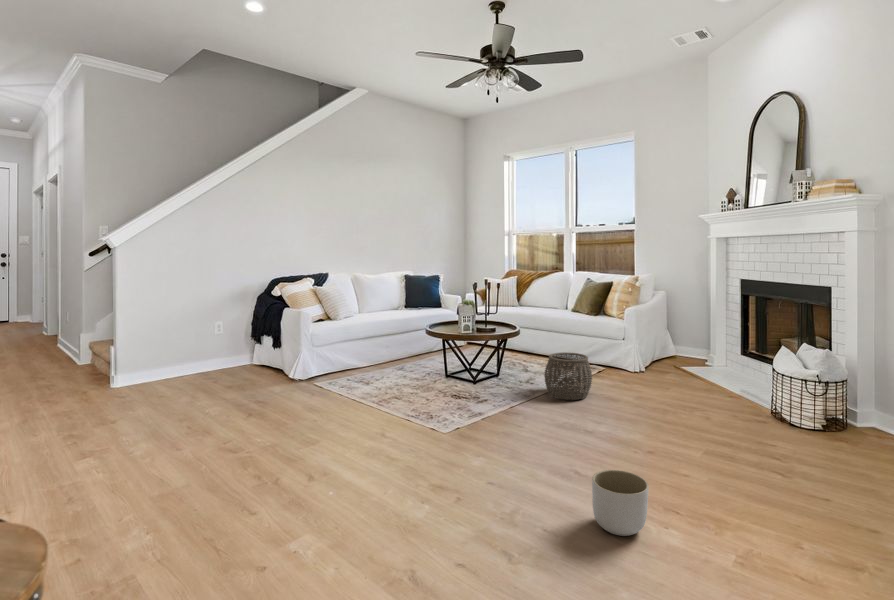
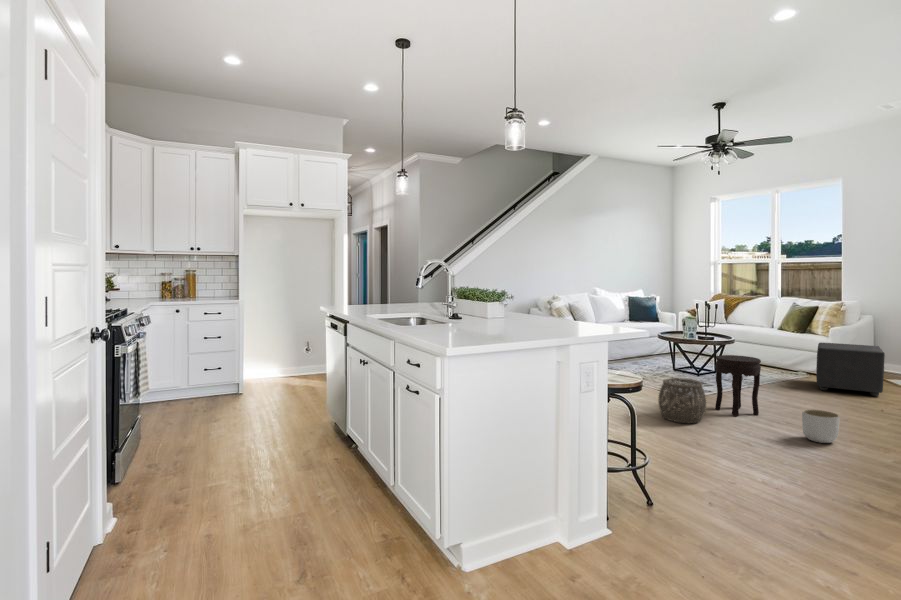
ottoman: none [613,330,687,400] -> present [816,343,885,396]
woven basket: present [544,352,592,400] -> present [658,378,706,424]
side table: none [474,369,537,473] -> present [715,355,761,416]

